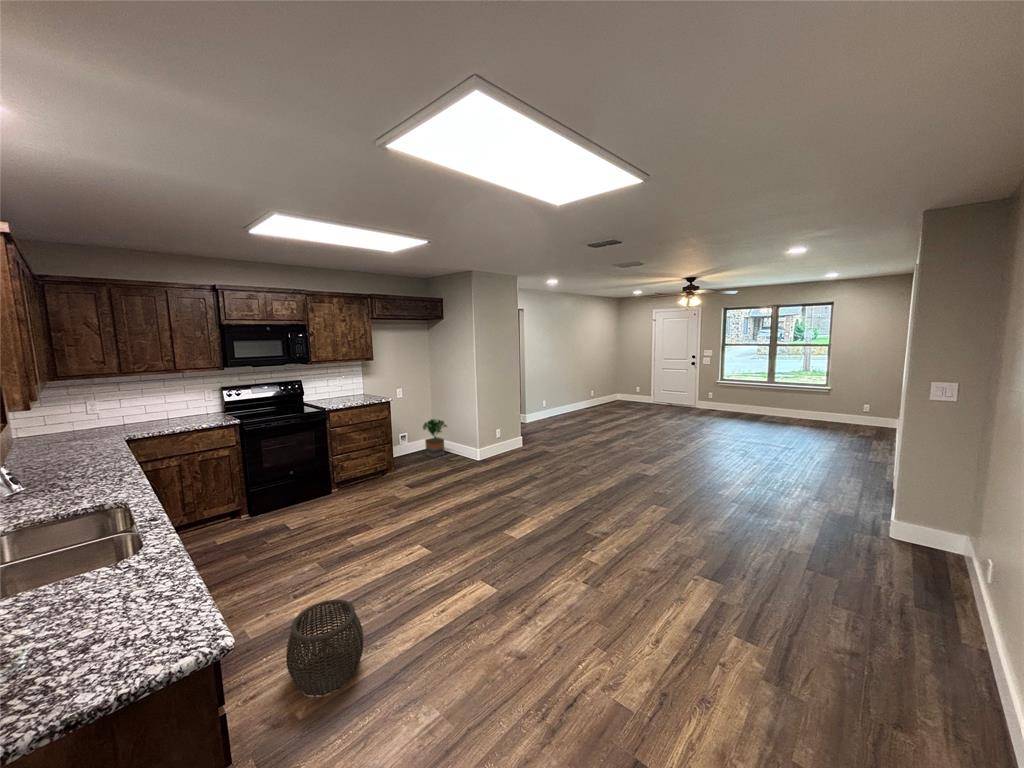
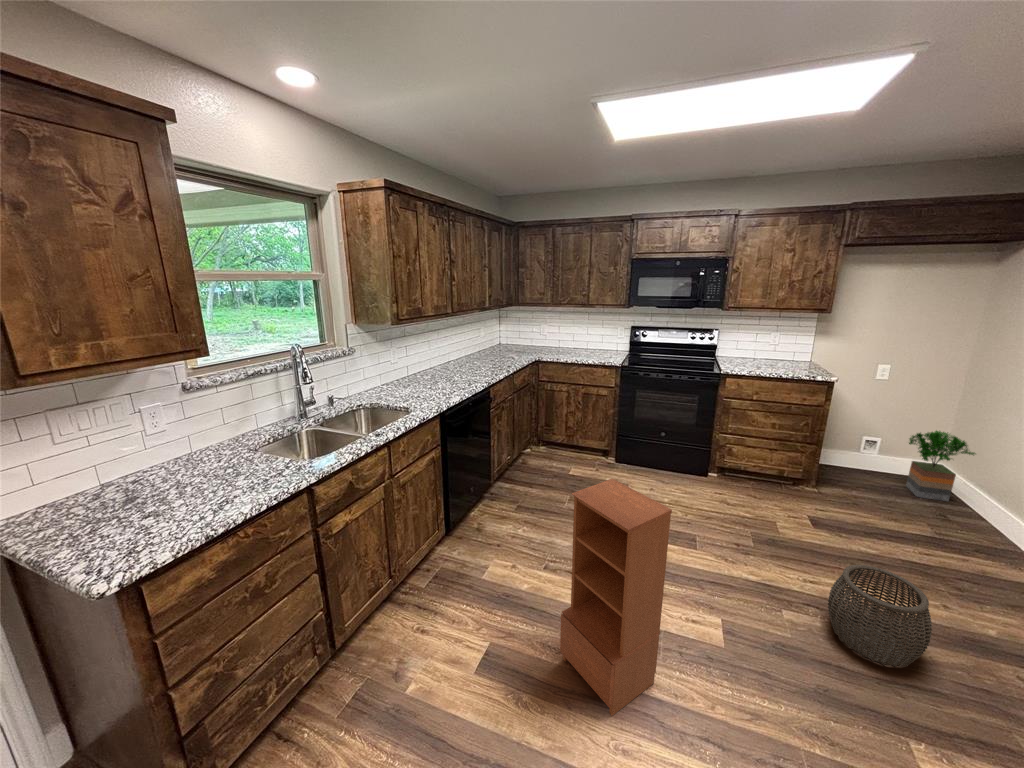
bookcase: none [364,469,423,616] -> present [560,479,672,716]
woven basket: present [286,600,364,696] -> present [828,565,932,667]

